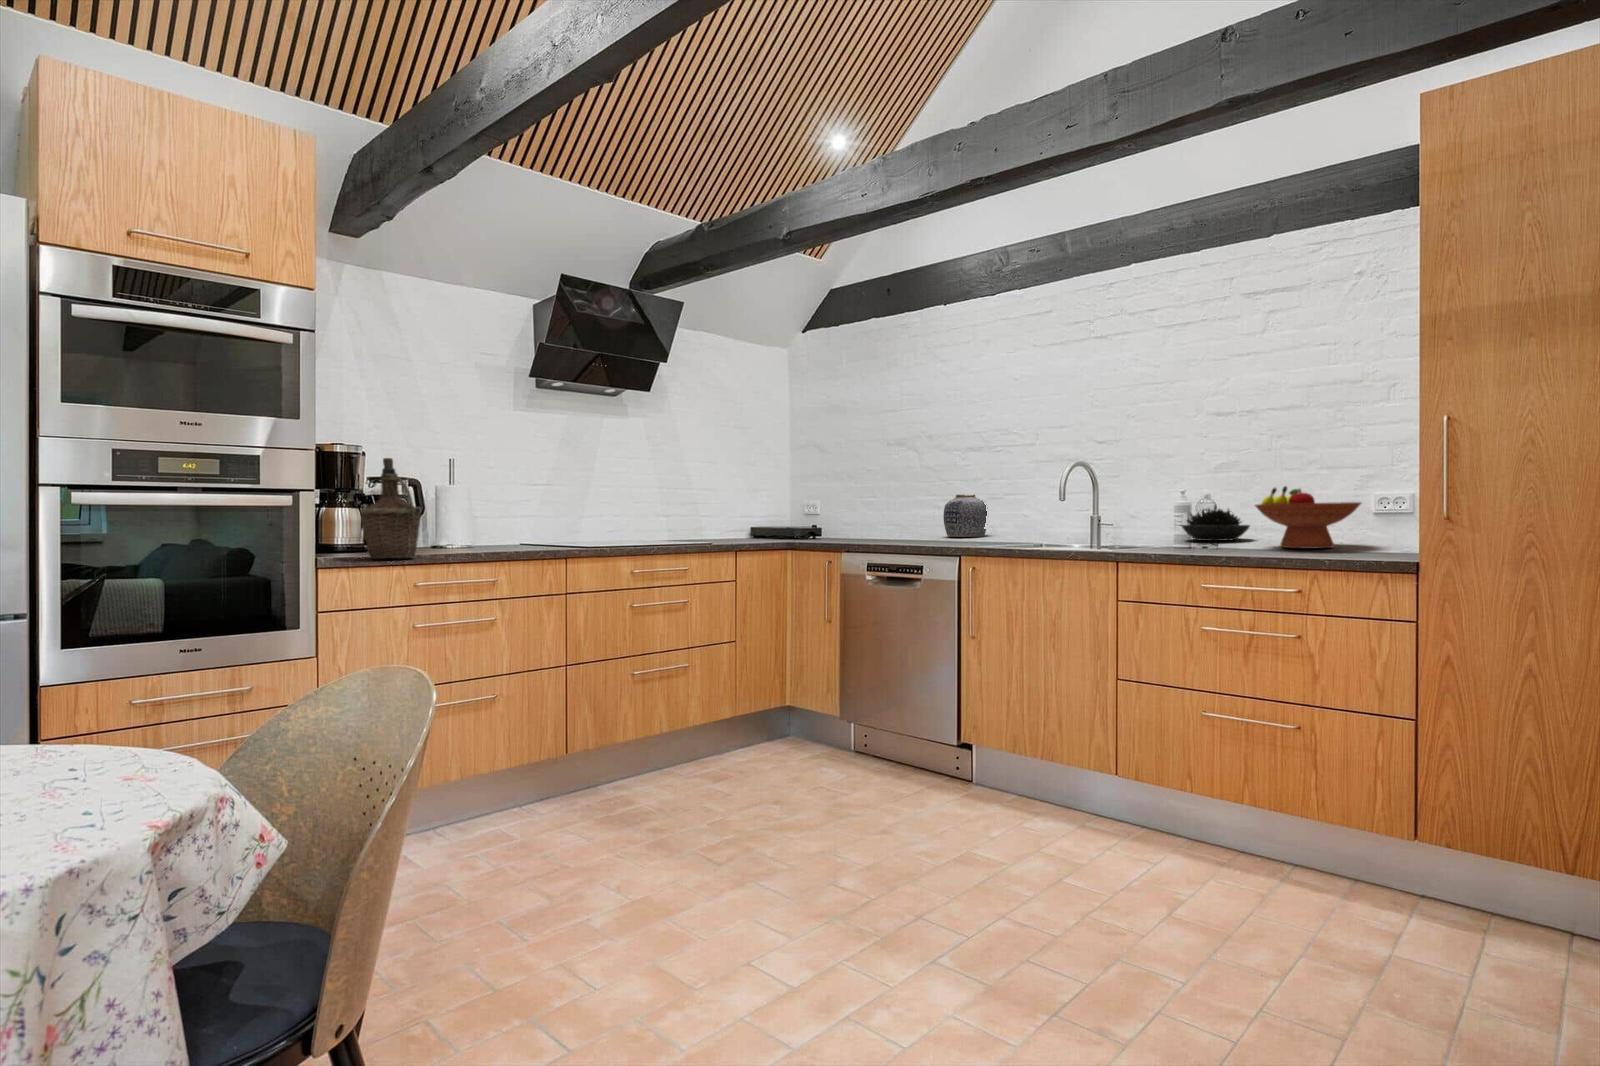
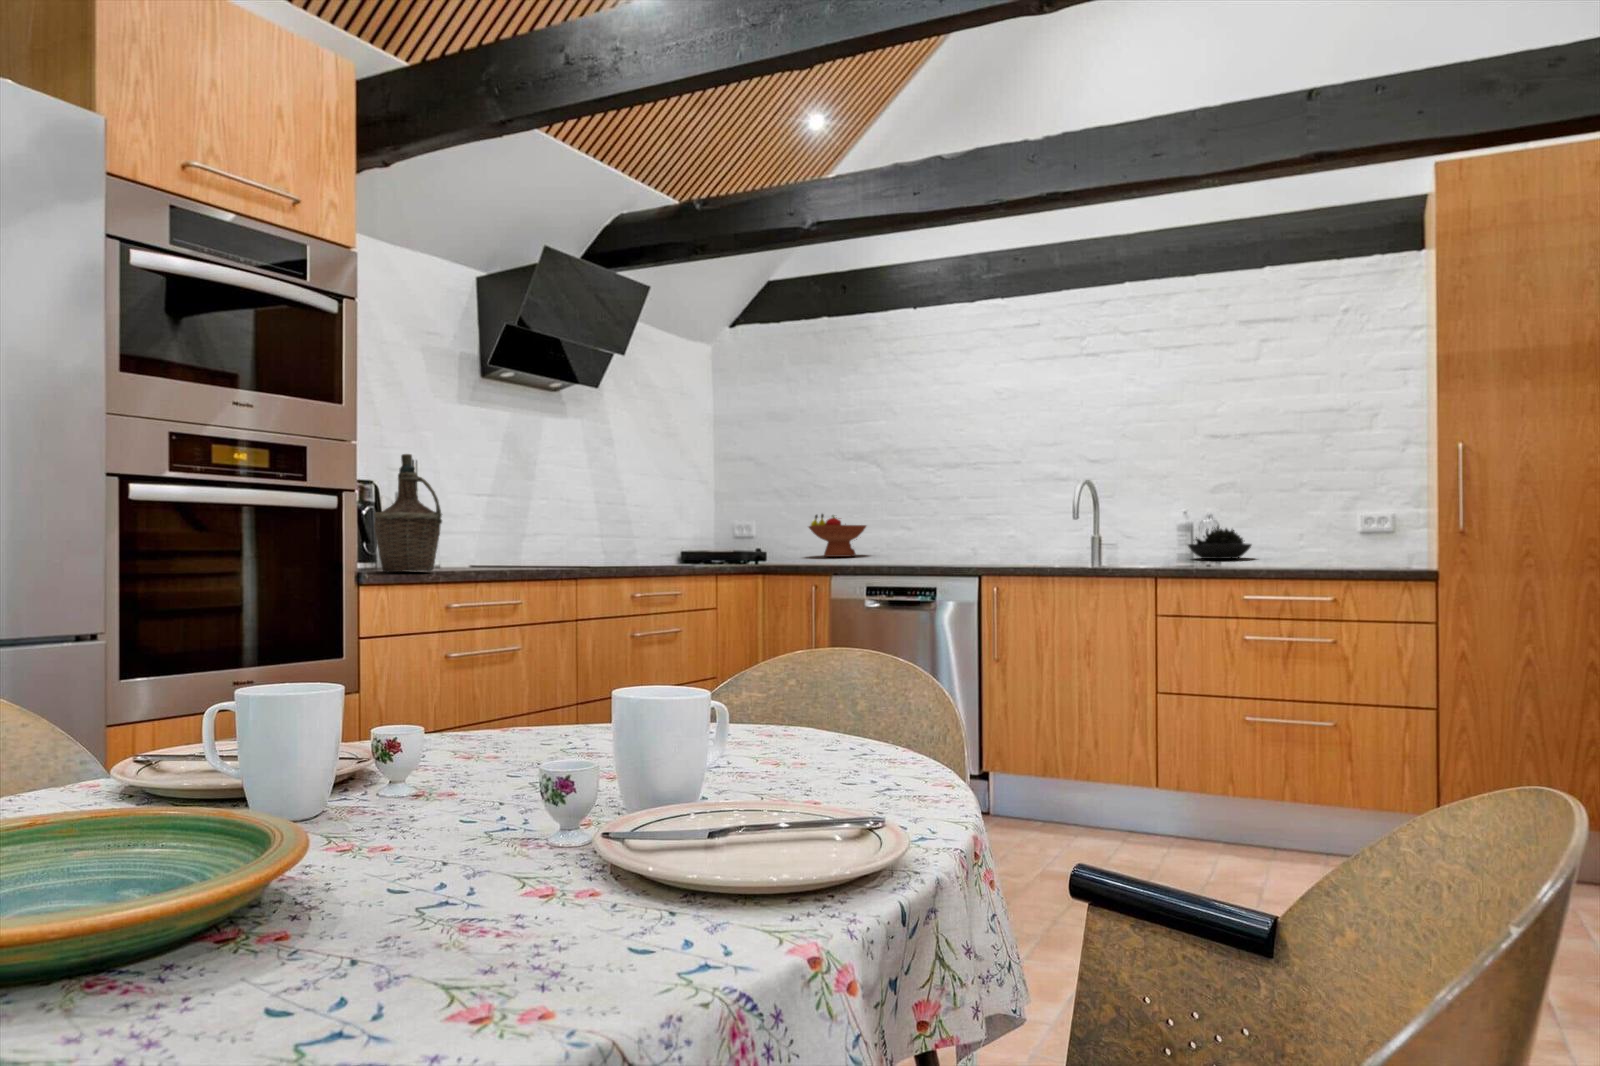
fruit bowl: present [1255,486,1361,549] -> present [809,514,866,557]
vase: present [943,495,988,537] -> none [926,512,973,557]

